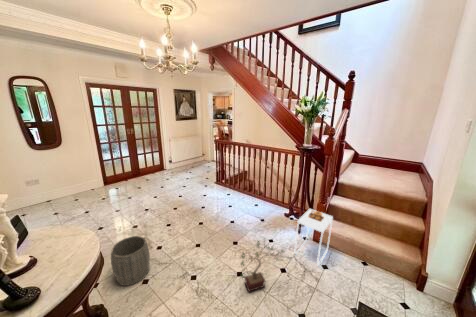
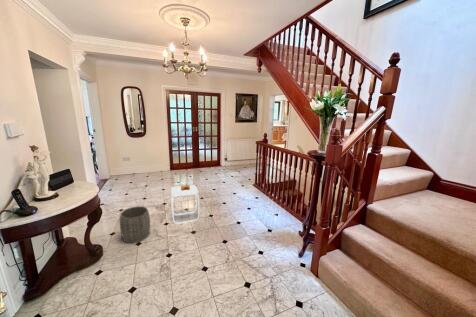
side table: present [295,209,333,265] -> present [171,184,199,223]
potted plant: present [241,241,283,291] -> none [189,237,238,290]

